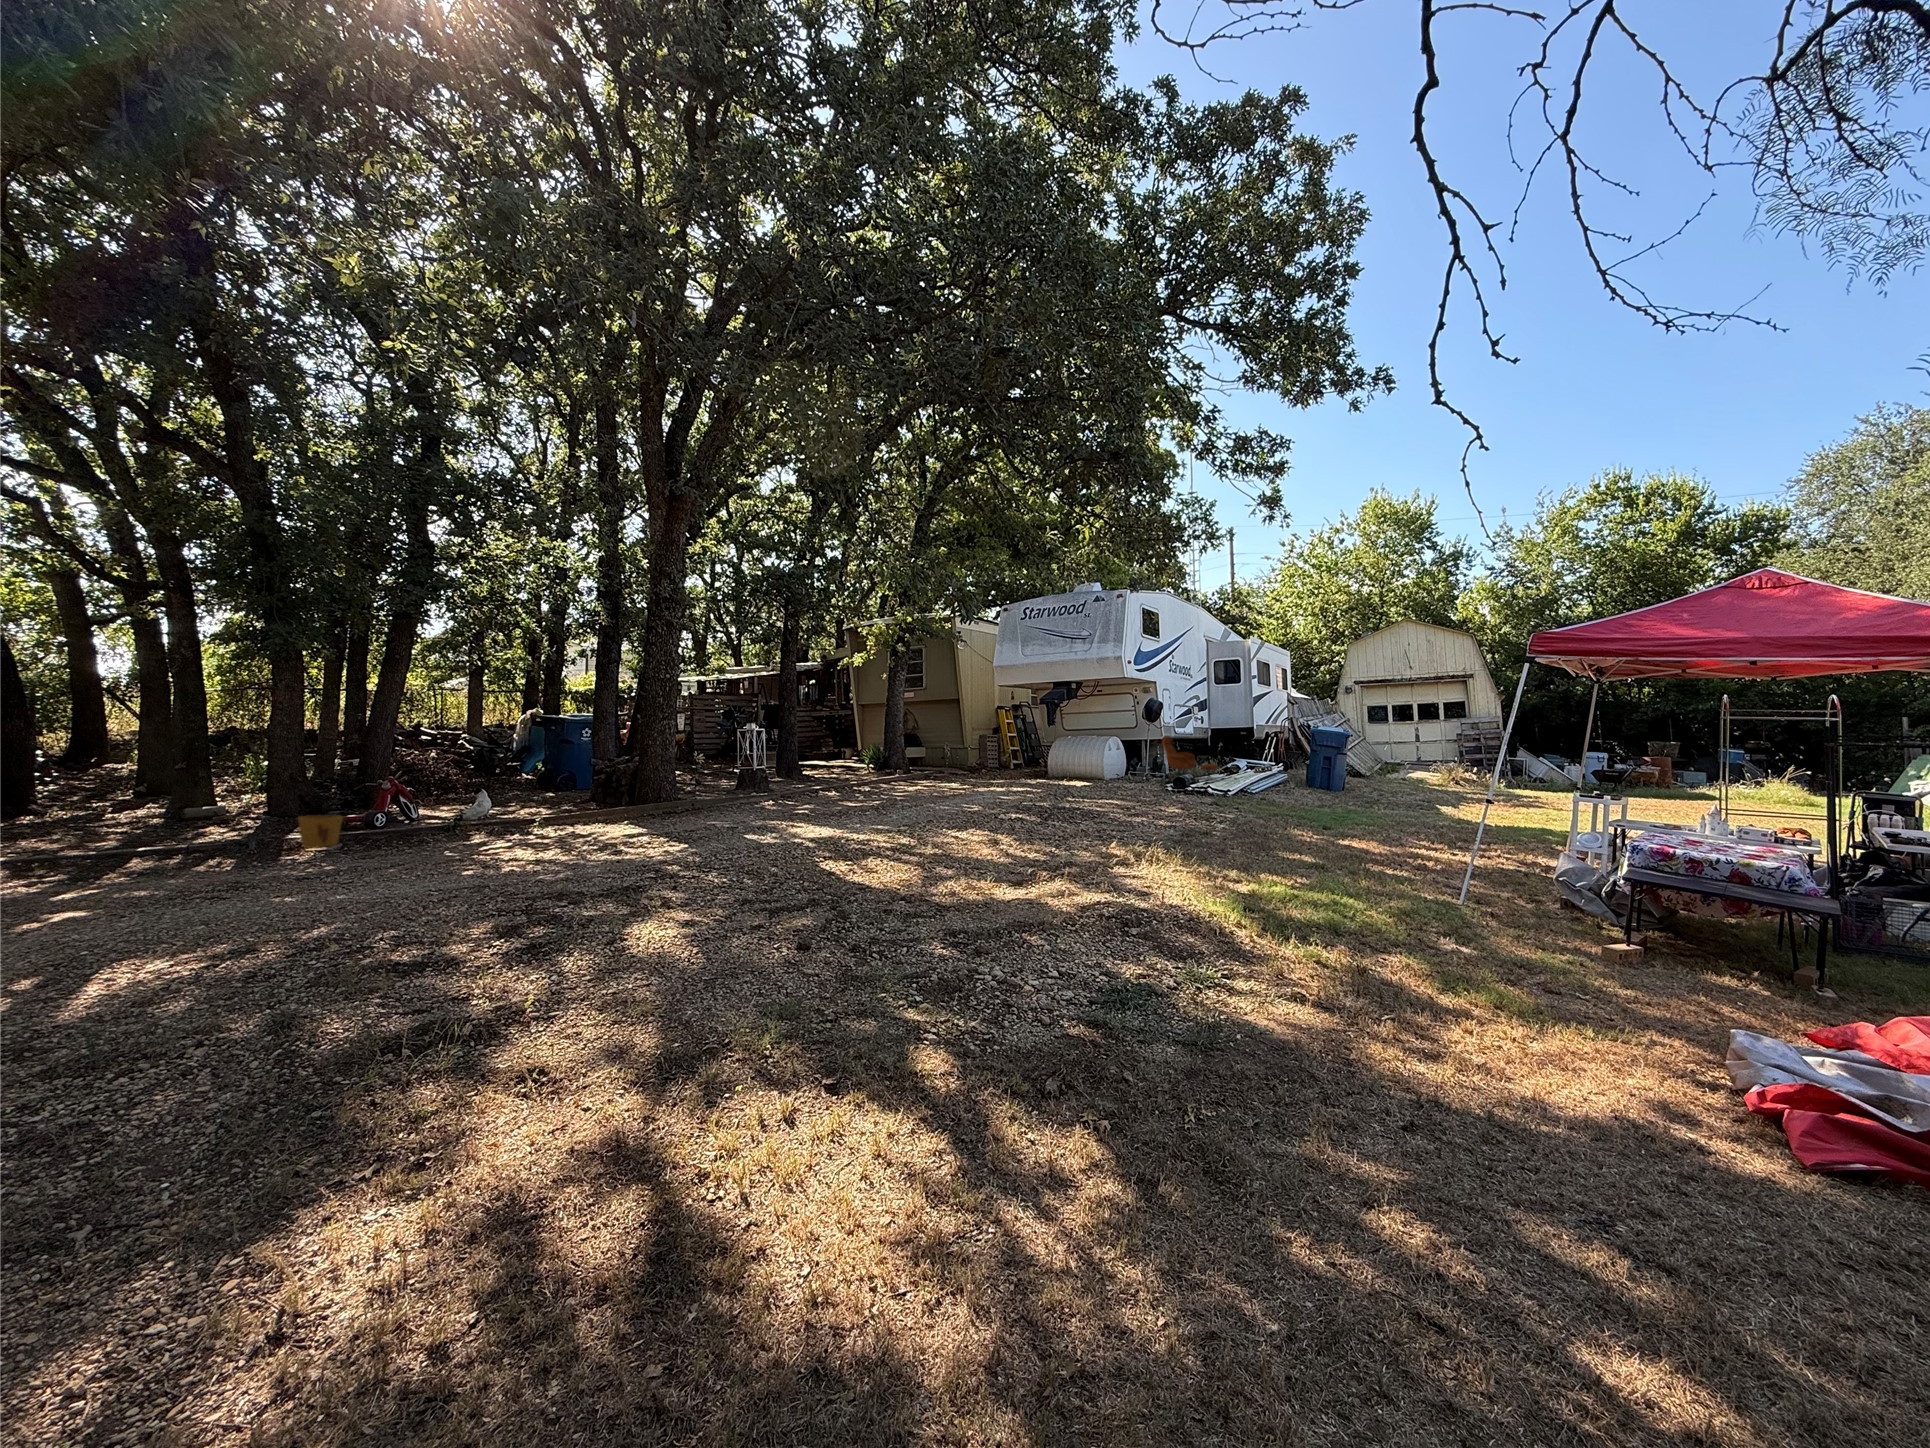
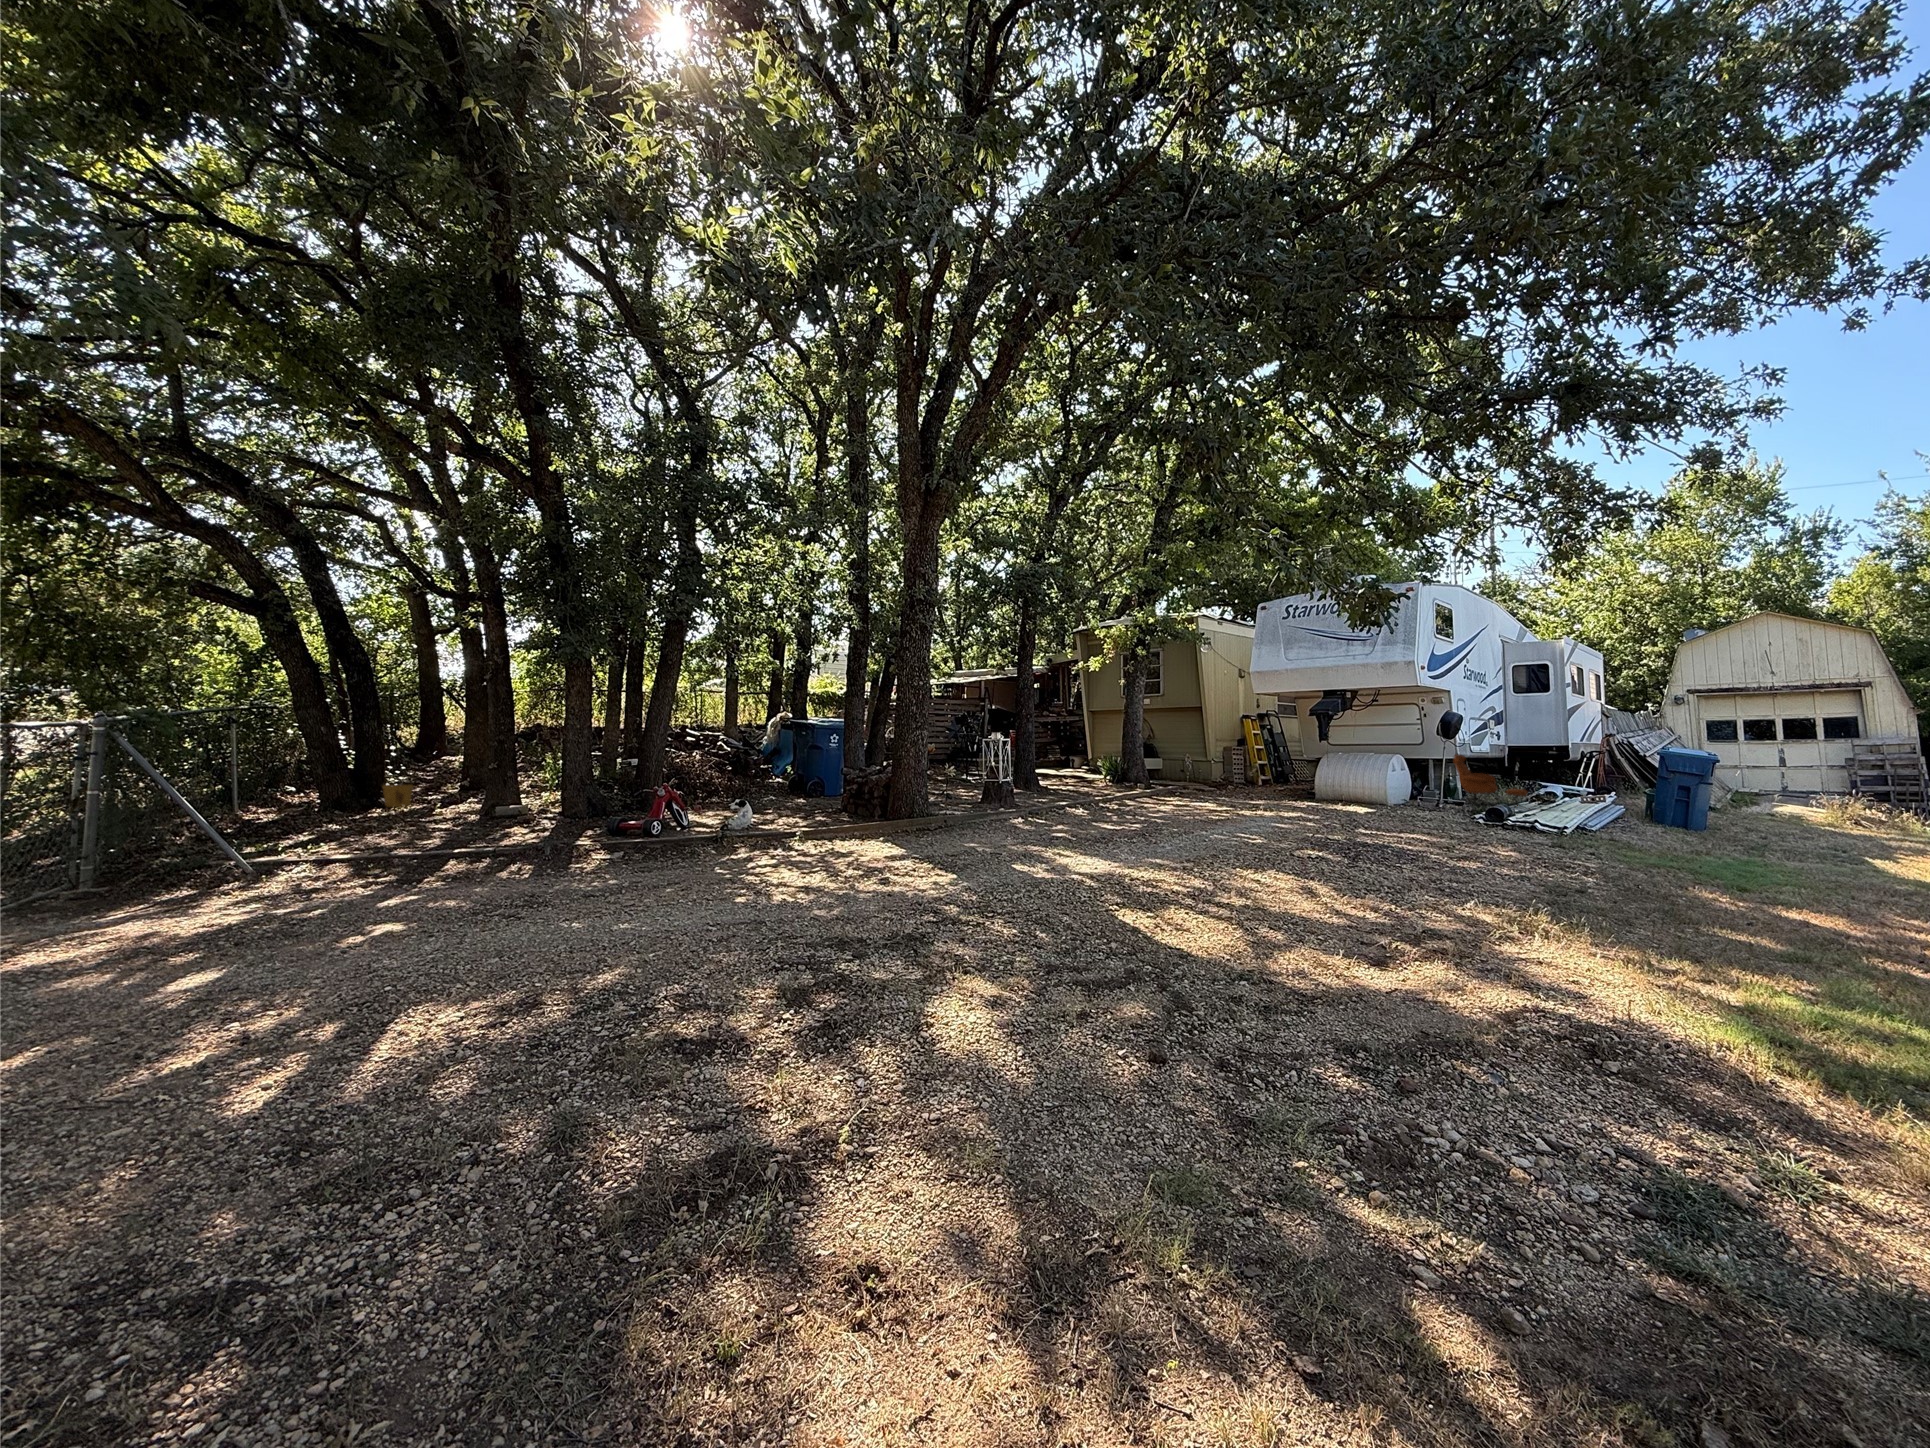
bucket: present [298,815,346,848] -> present [382,785,413,807]

